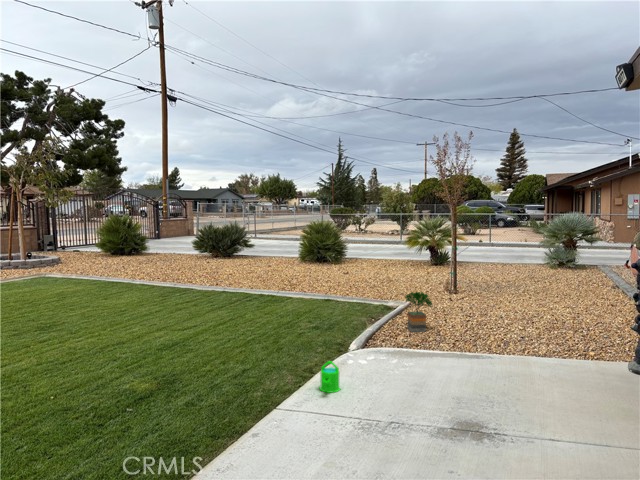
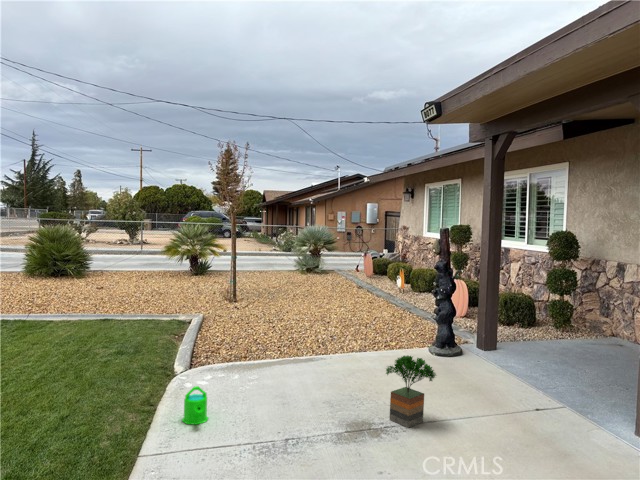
potted tree: present [405,292,432,332] -> present [386,356,436,428]

